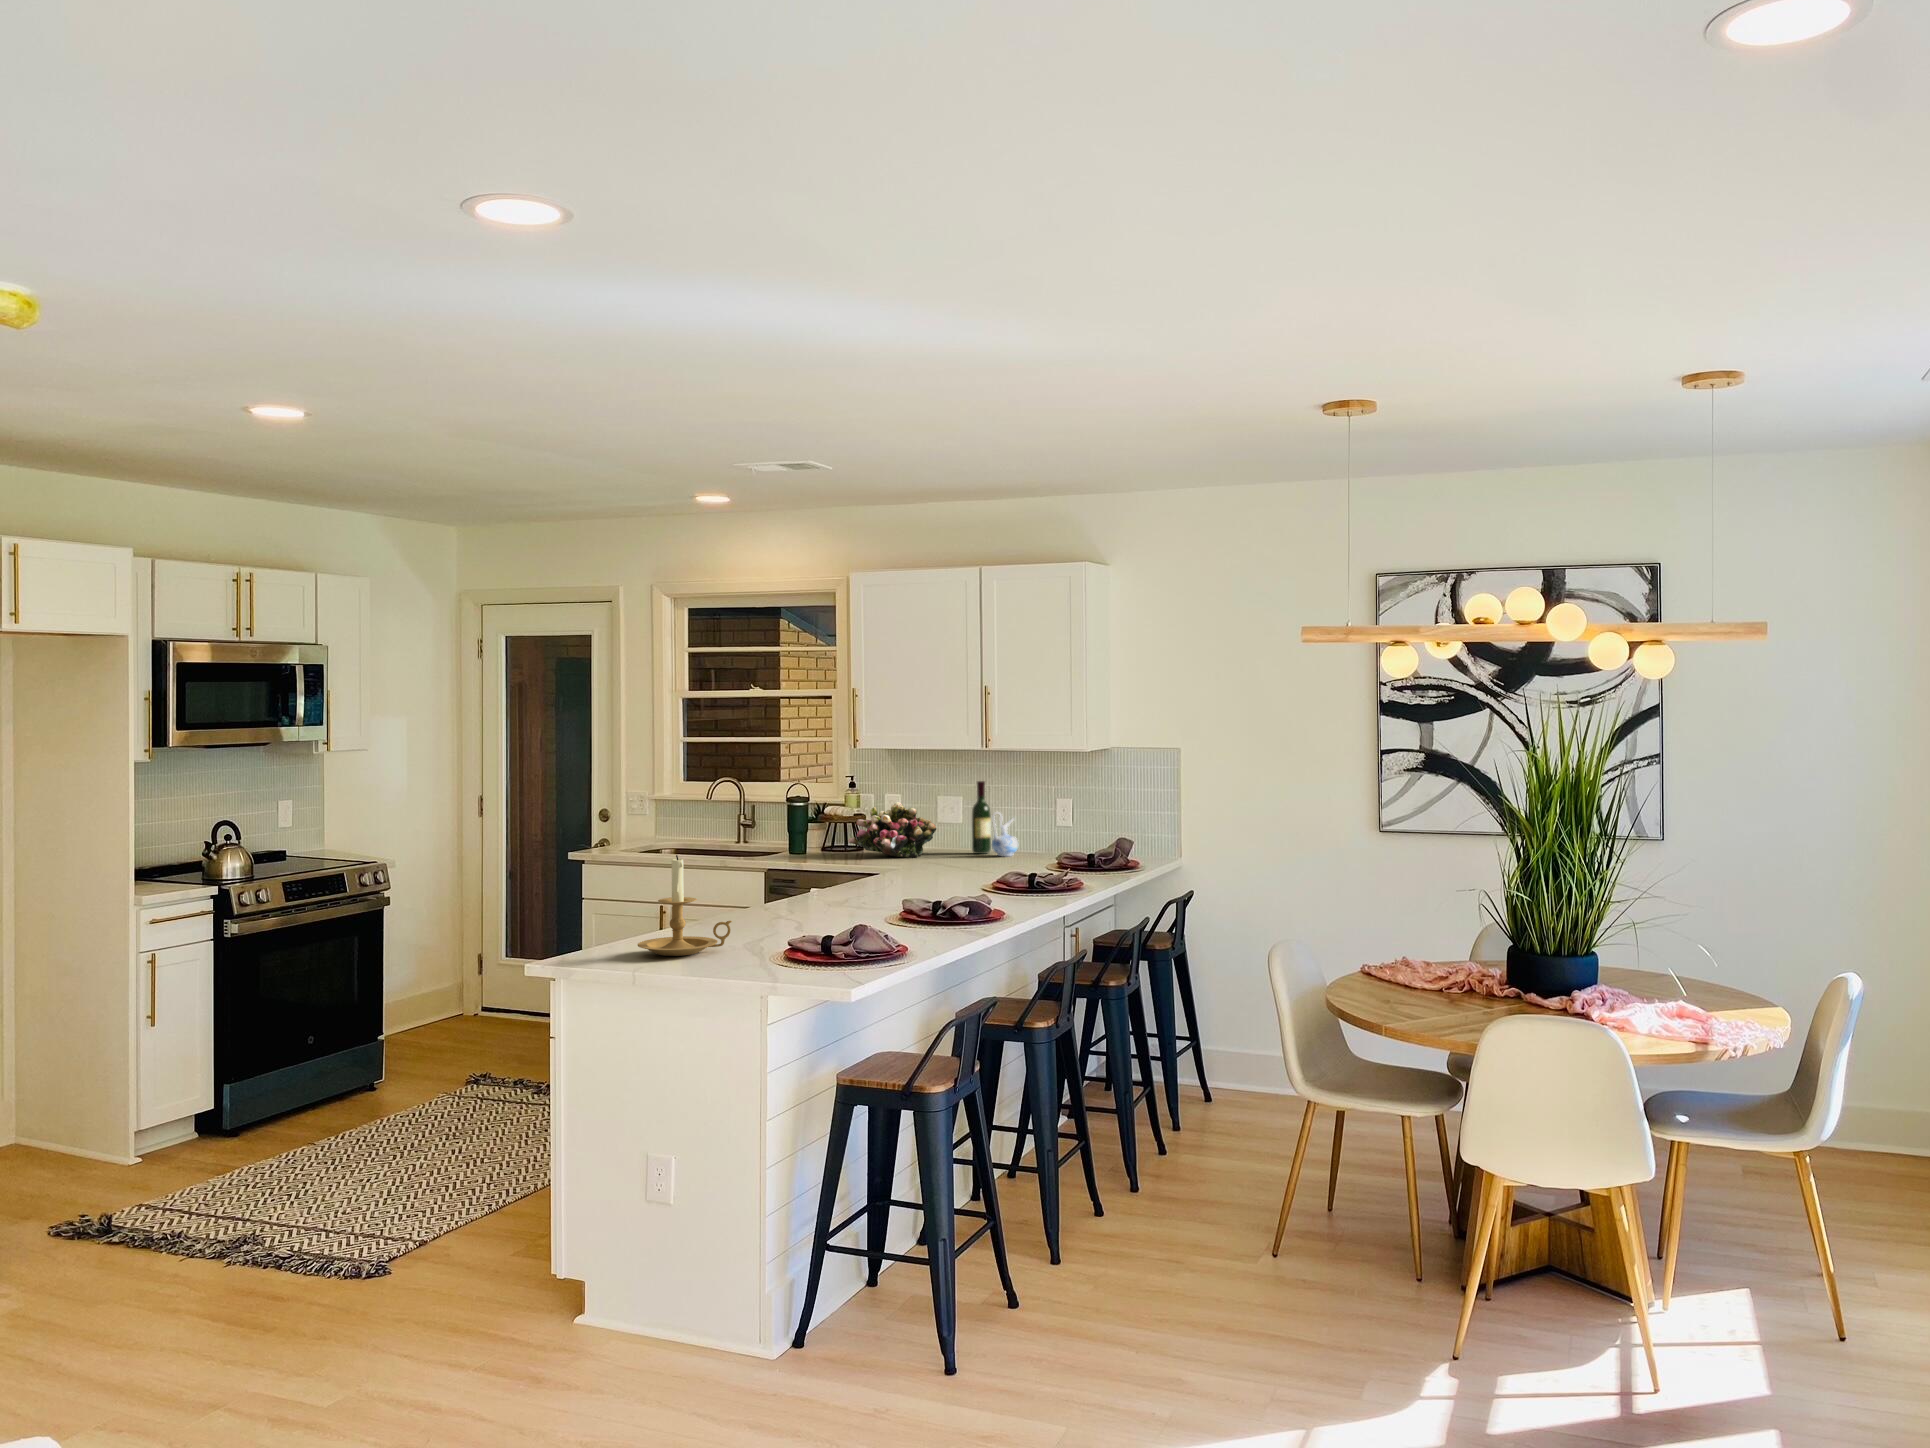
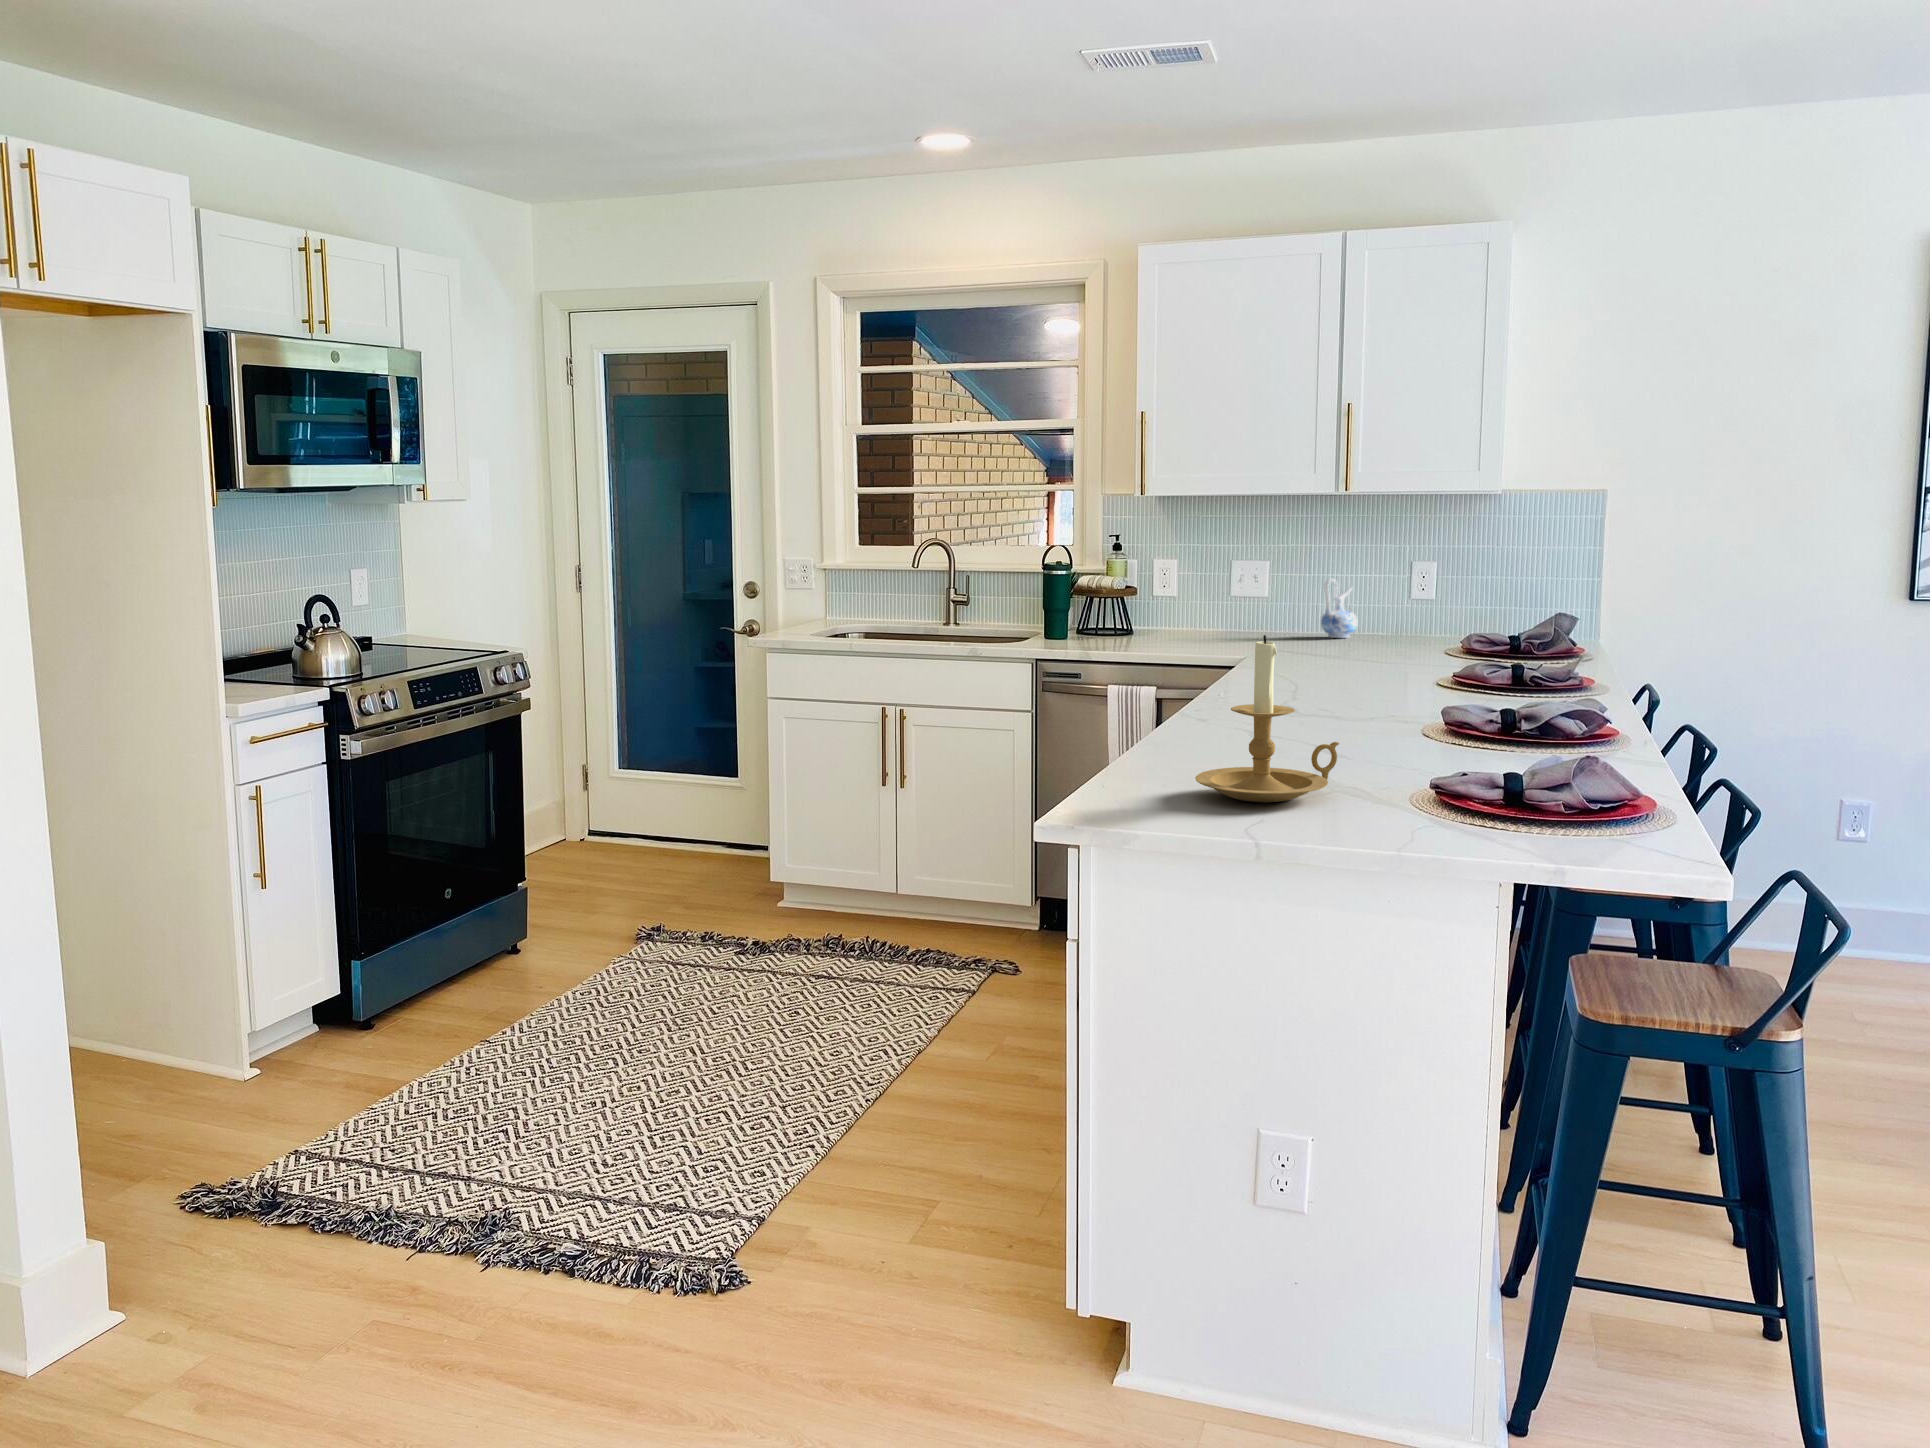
wine bottle: present [972,781,991,854] -> none [1281,538,1308,635]
flower arrangement: present [848,802,936,858] -> none [1120,568,1240,641]

